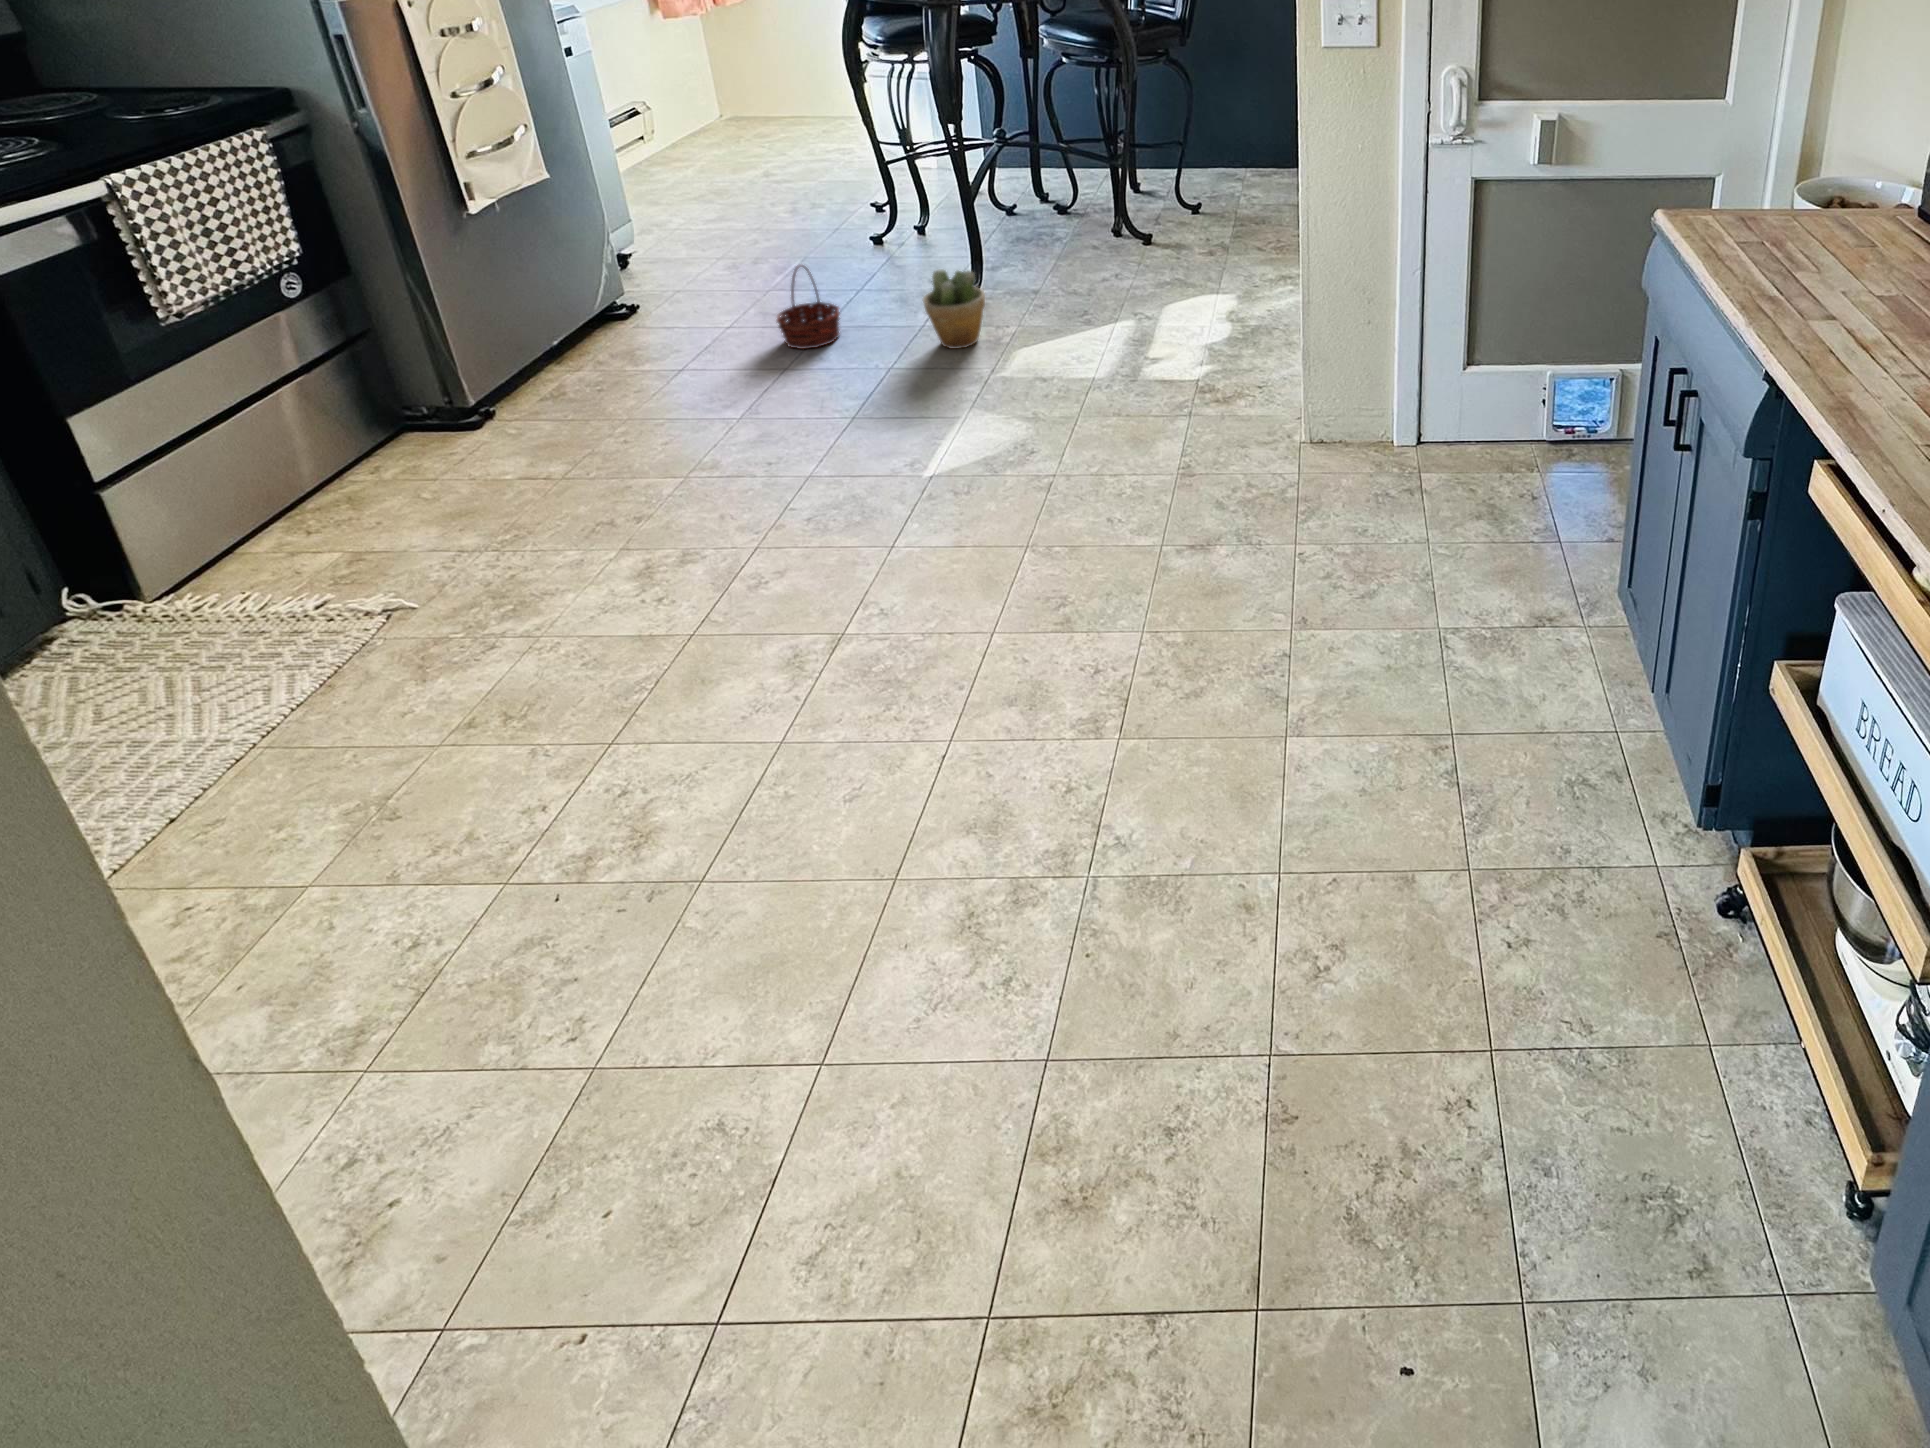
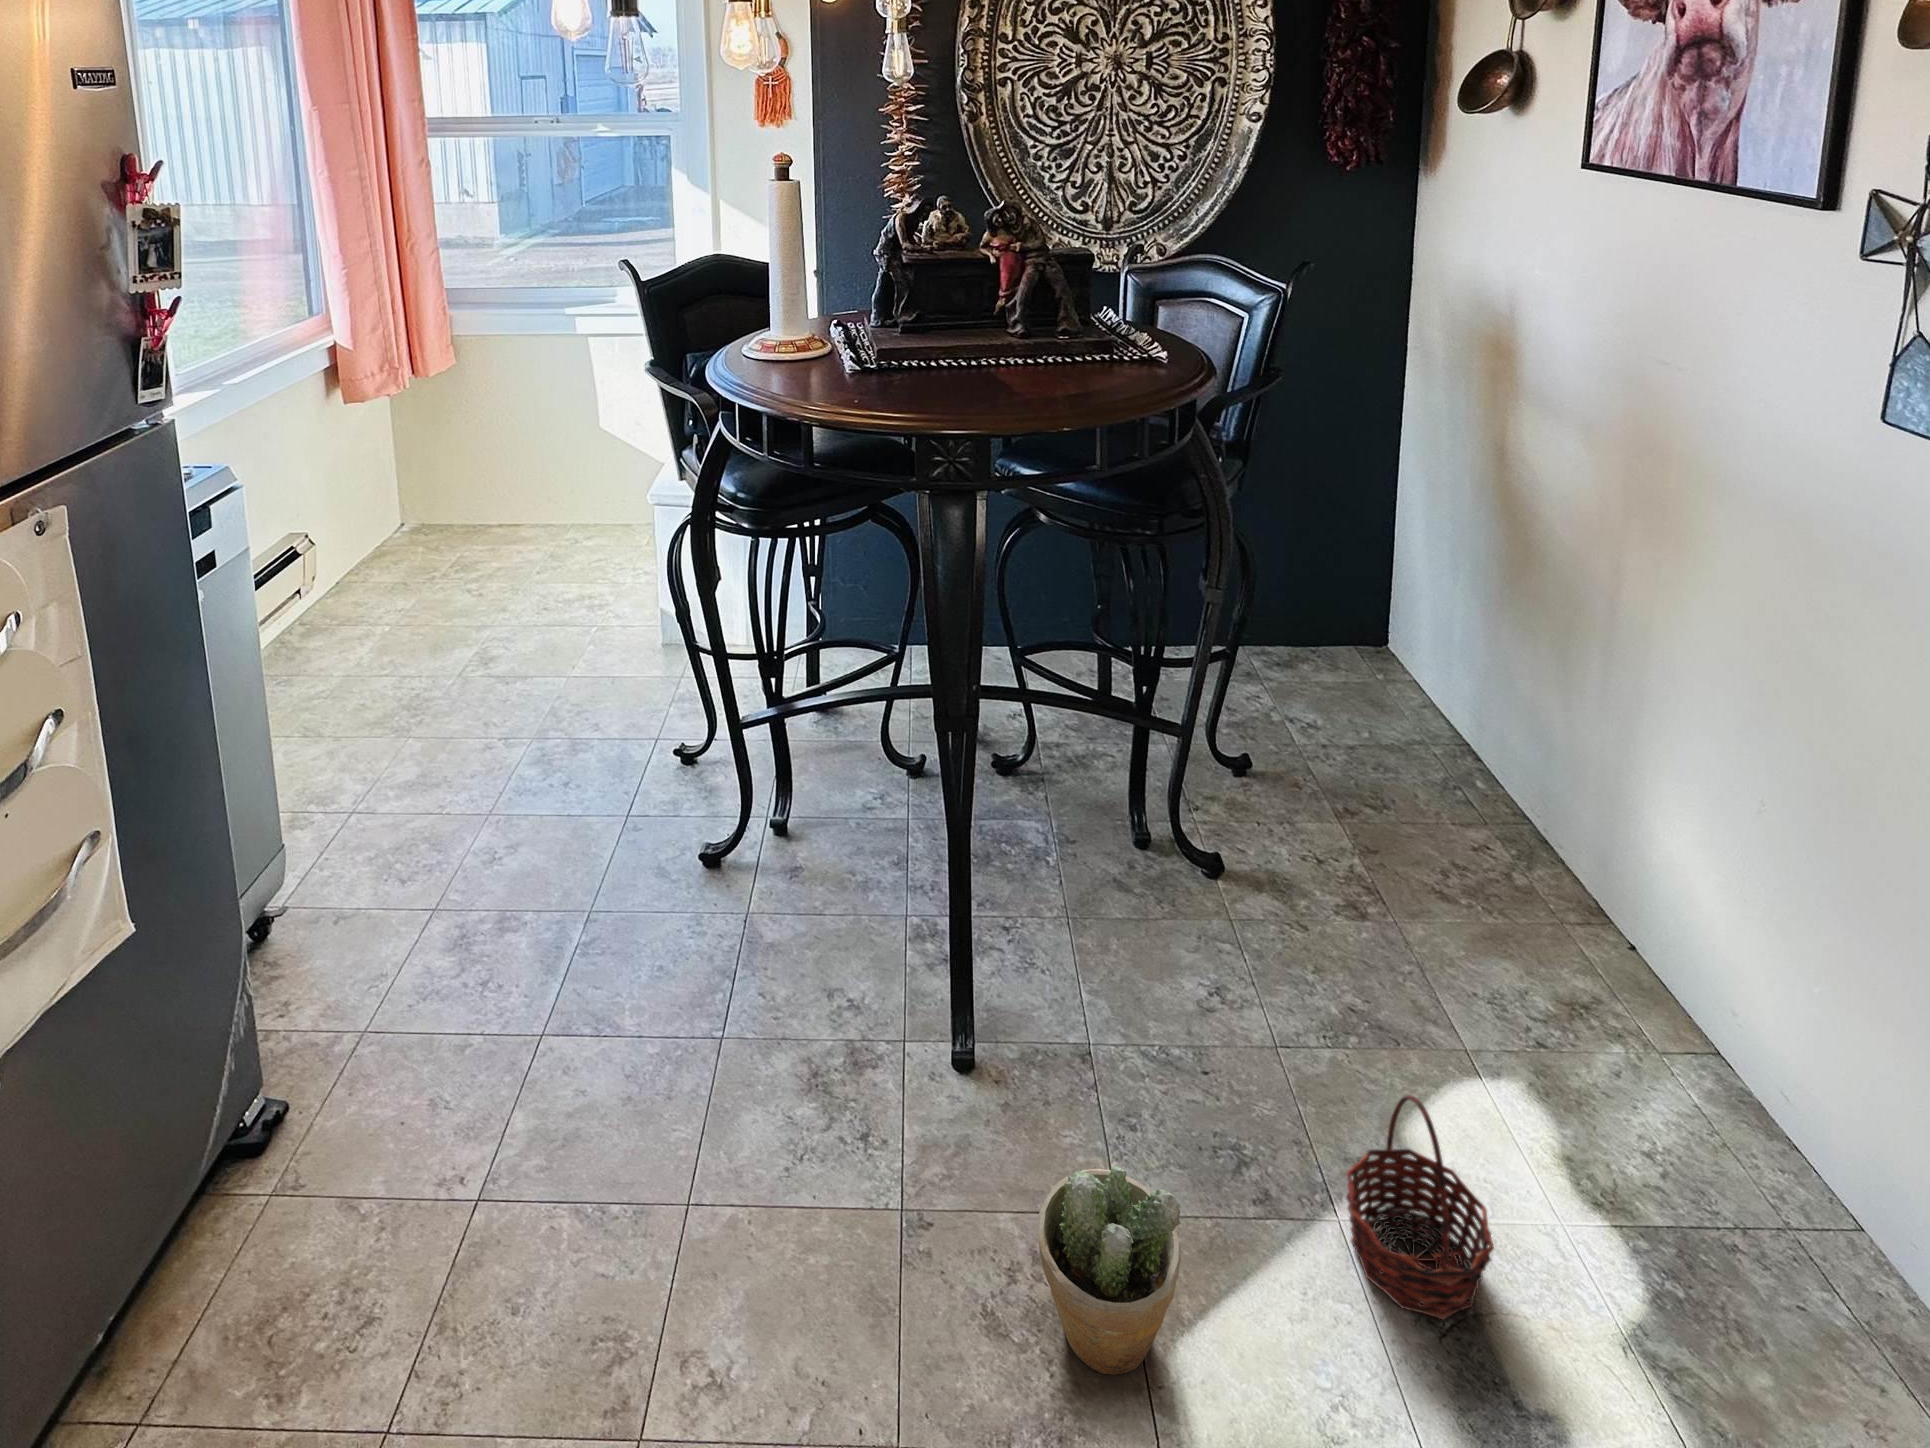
basket: present [777,265,840,349] -> present [1346,1096,1494,1319]

